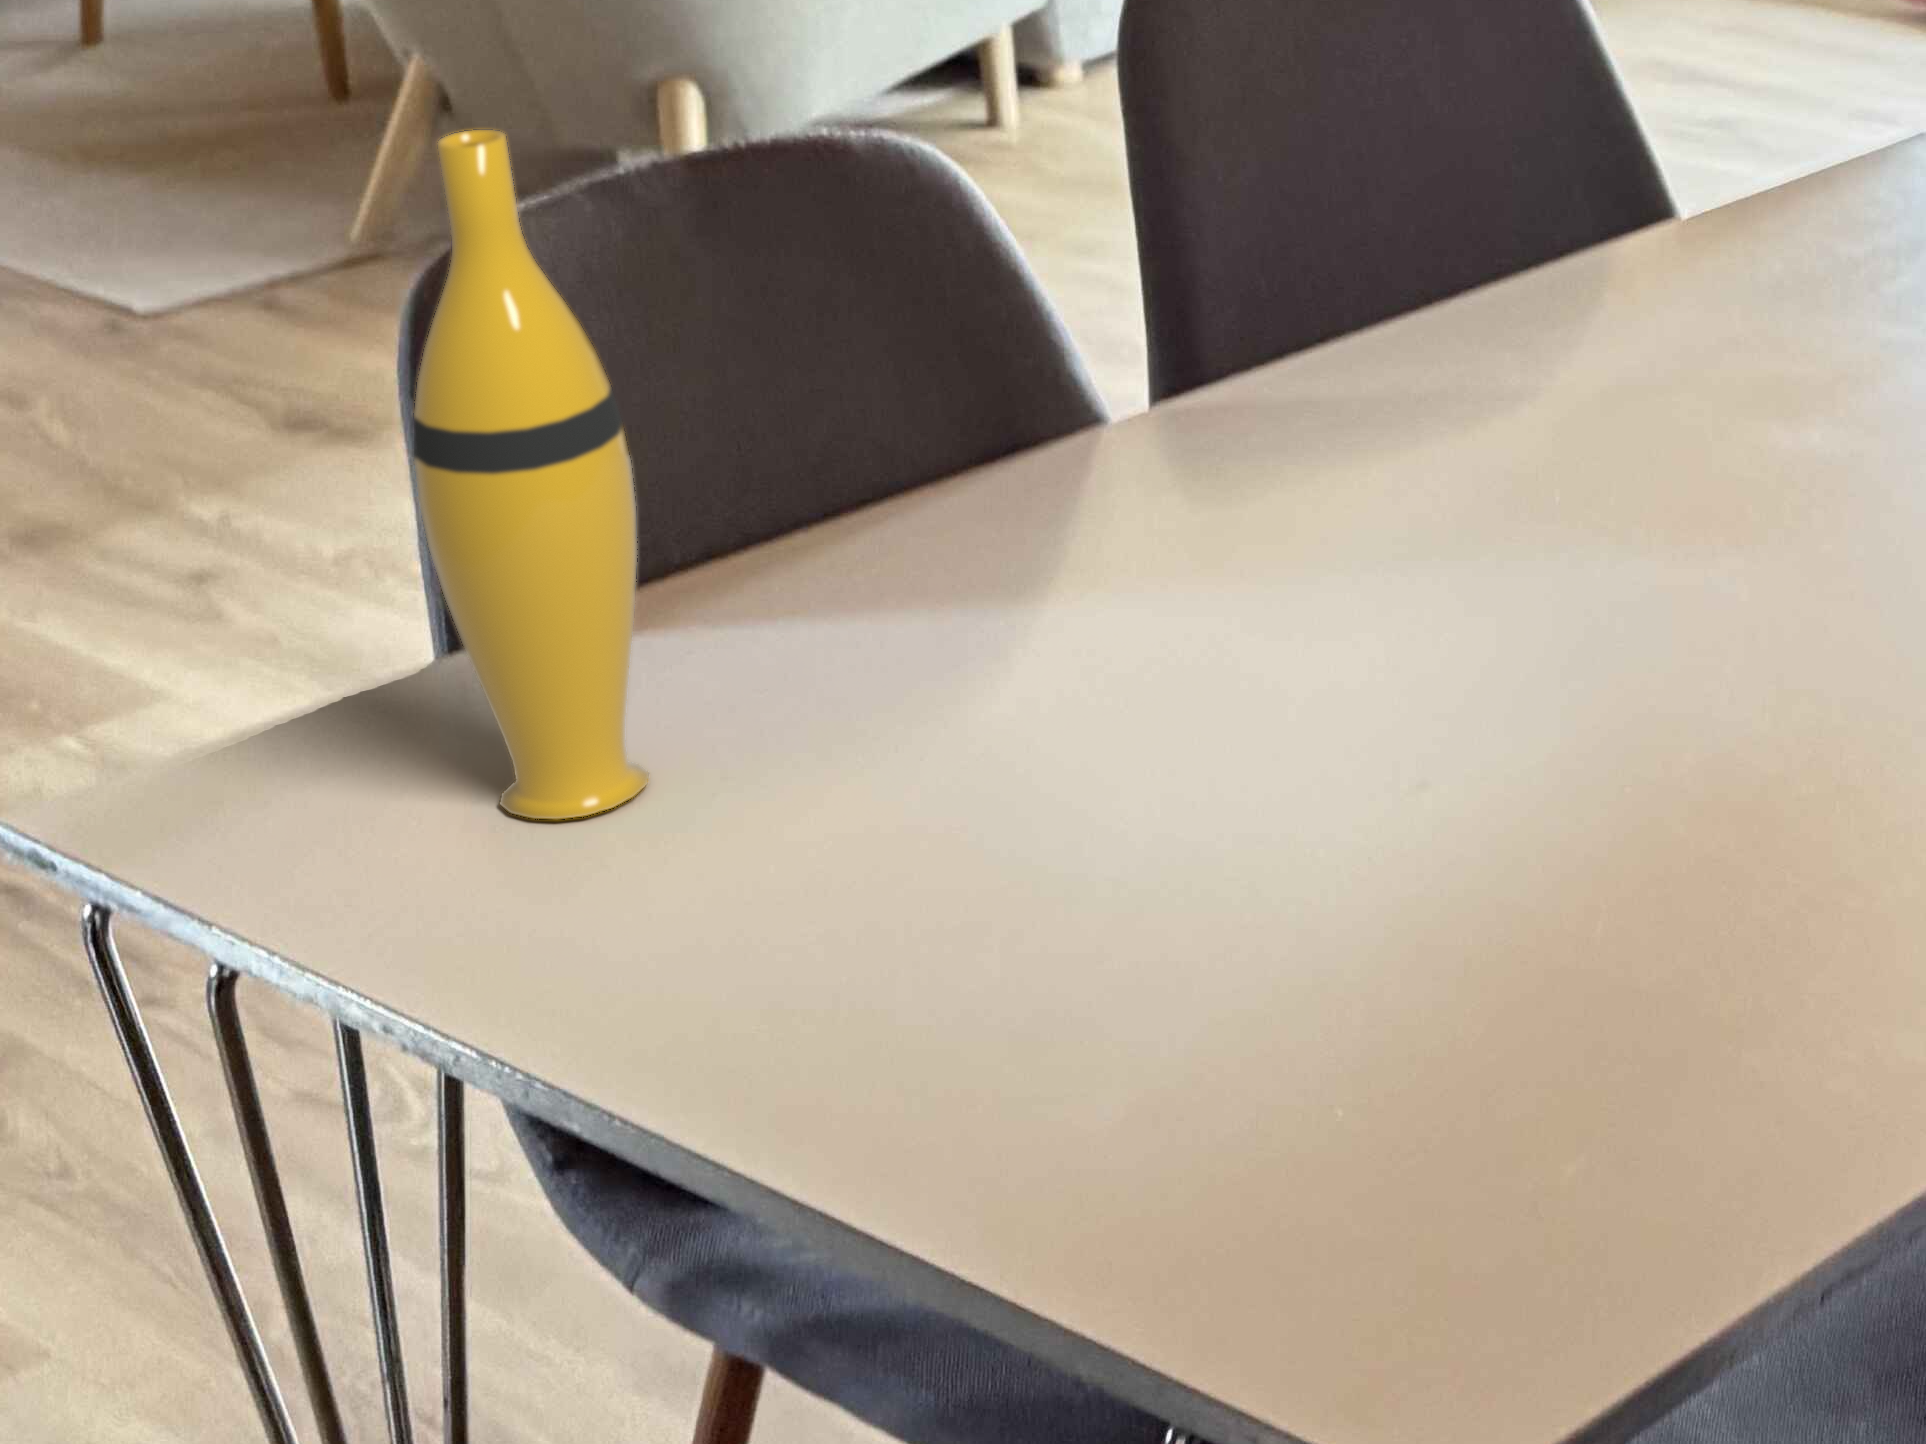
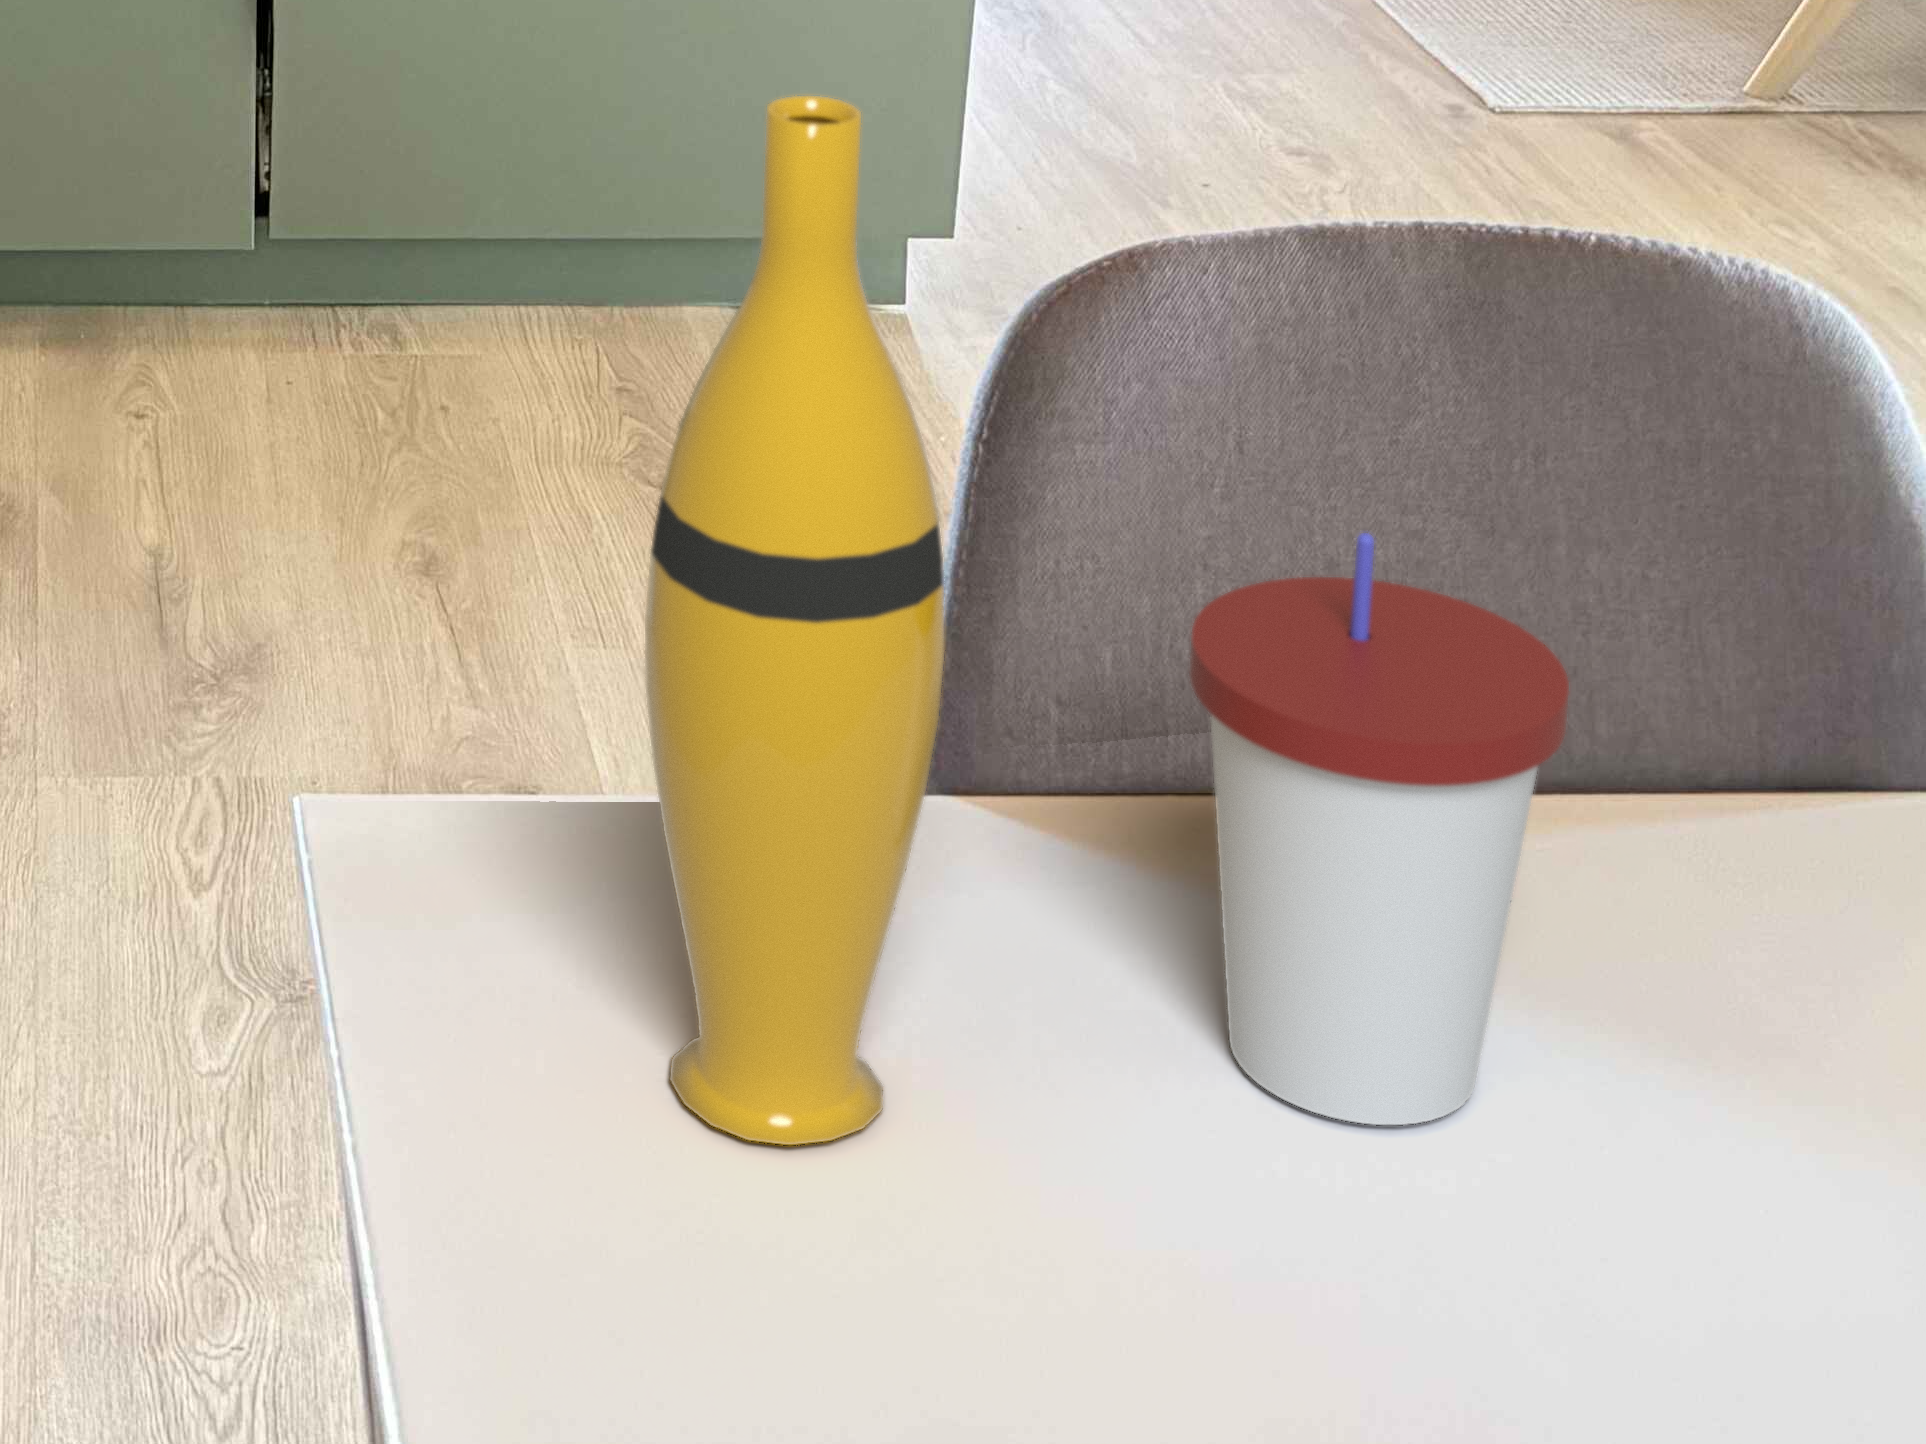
cup: none [728,330,965,682] -> present [1189,533,1569,1125]

